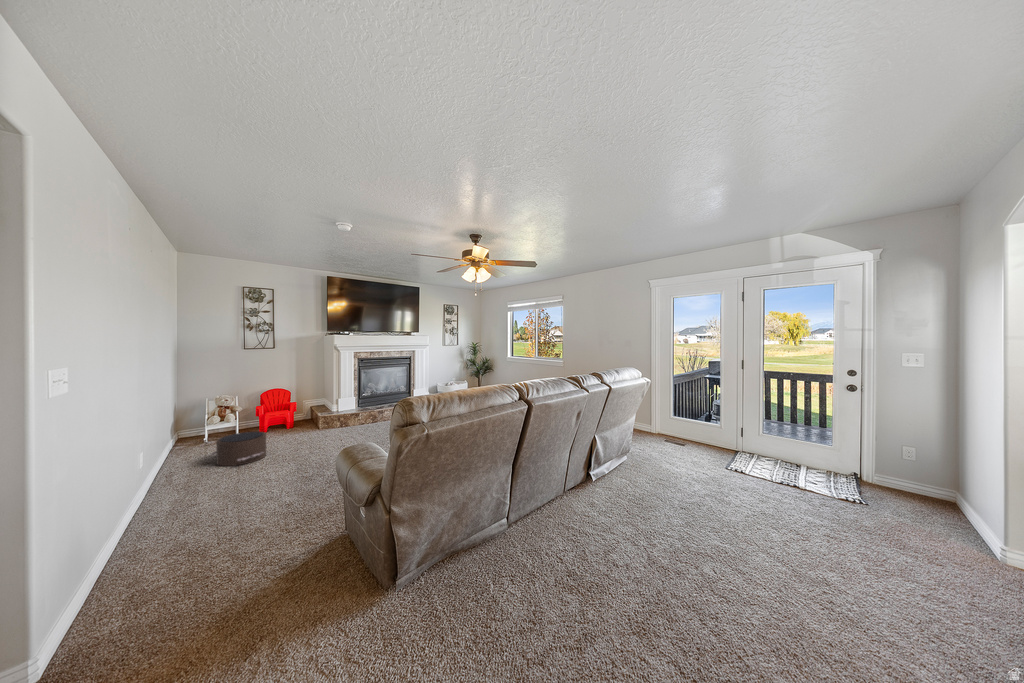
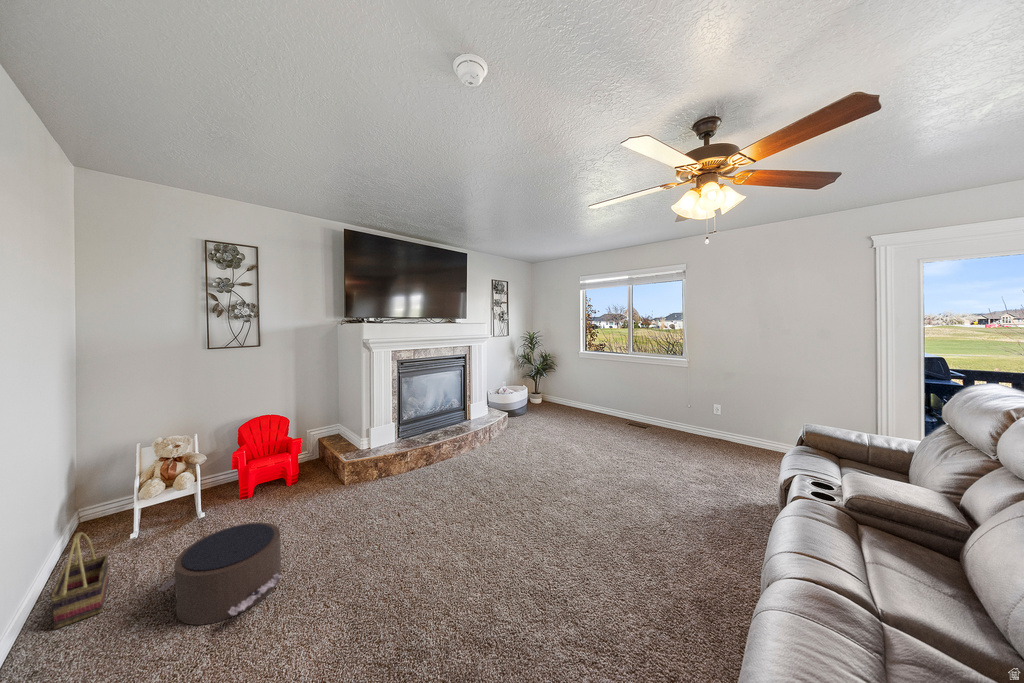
basket: none [167,427,190,465] -> present [50,532,109,629]

